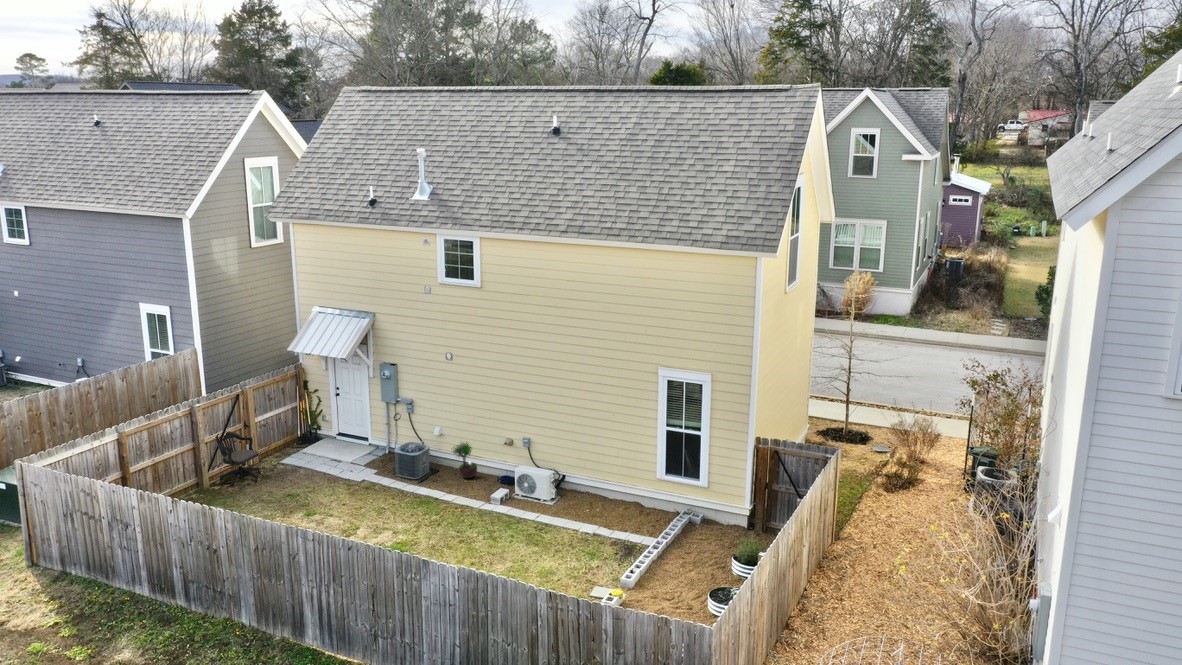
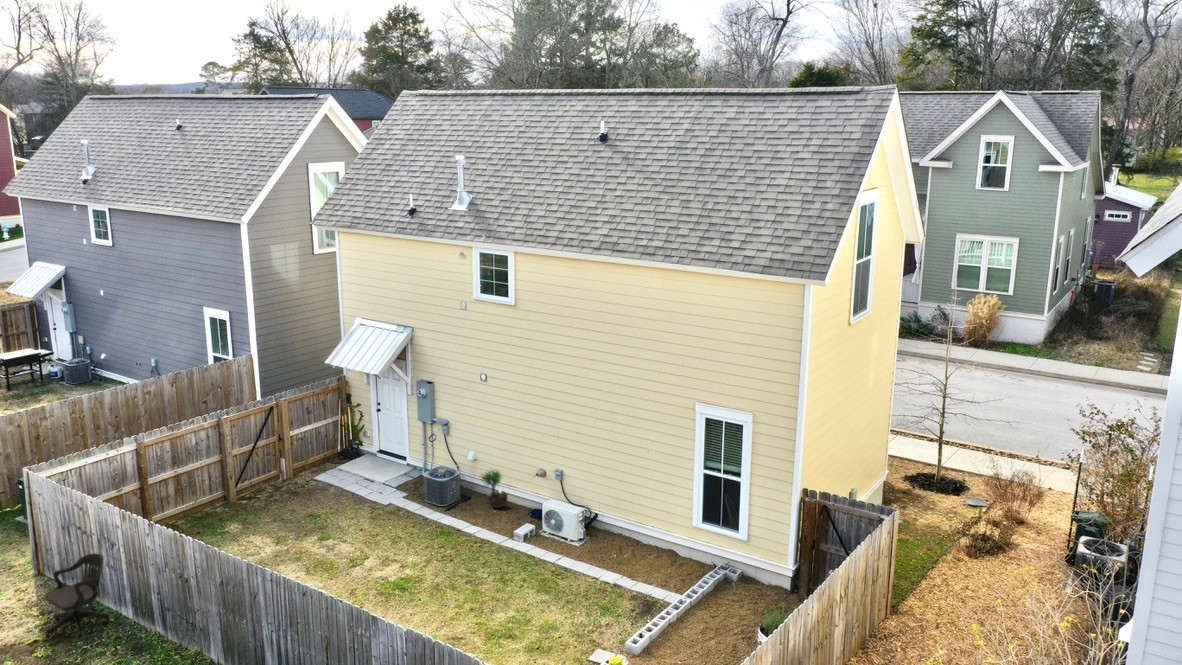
chair: present [216,431,261,486] -> present [45,553,110,639]

